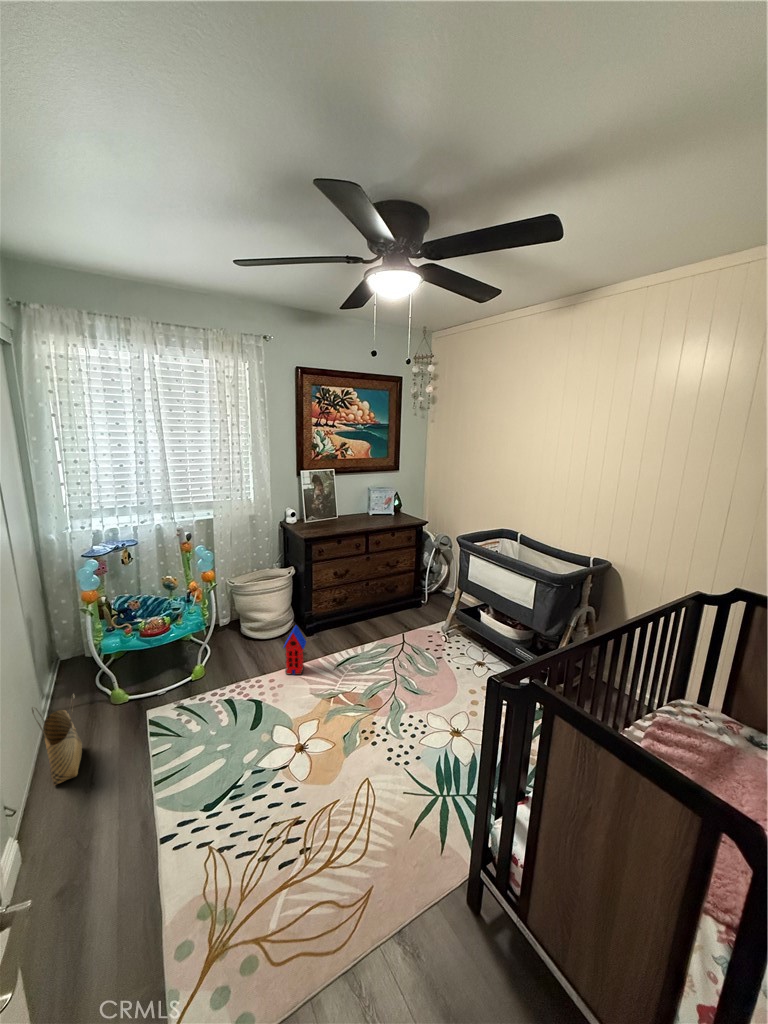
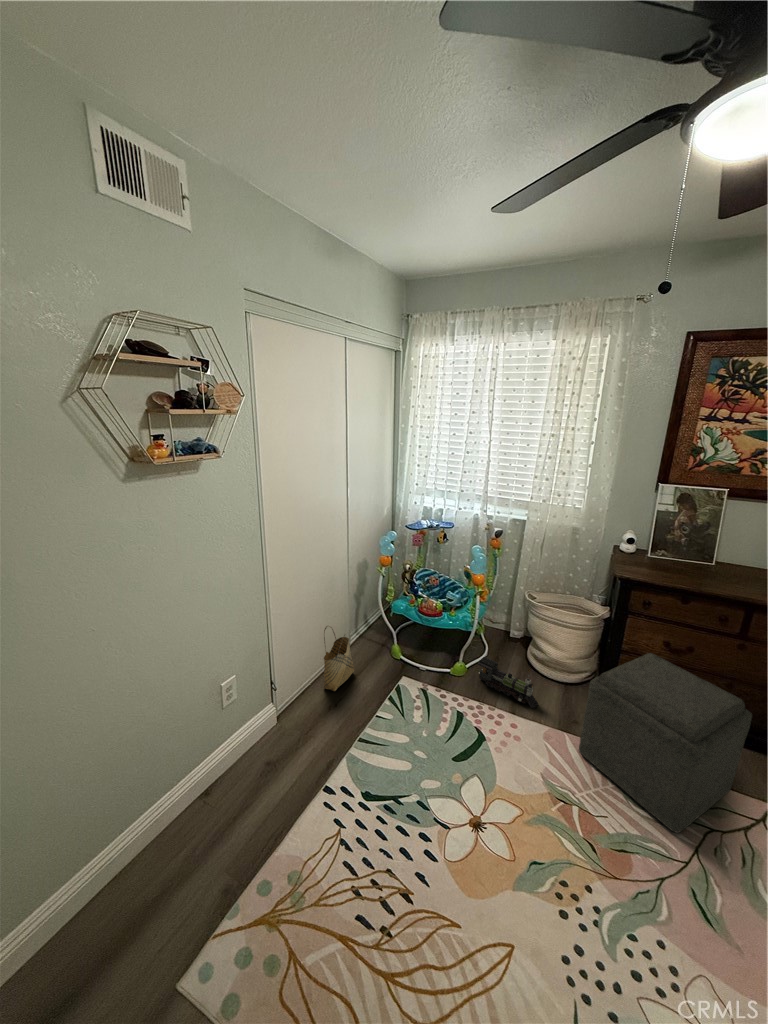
ottoman: none [318,582,389,670] -> present [579,653,752,833]
toy house: present [284,626,306,675] -> none [534,680,571,743]
toy train: none [219,638,276,671] -> present [478,657,538,709]

